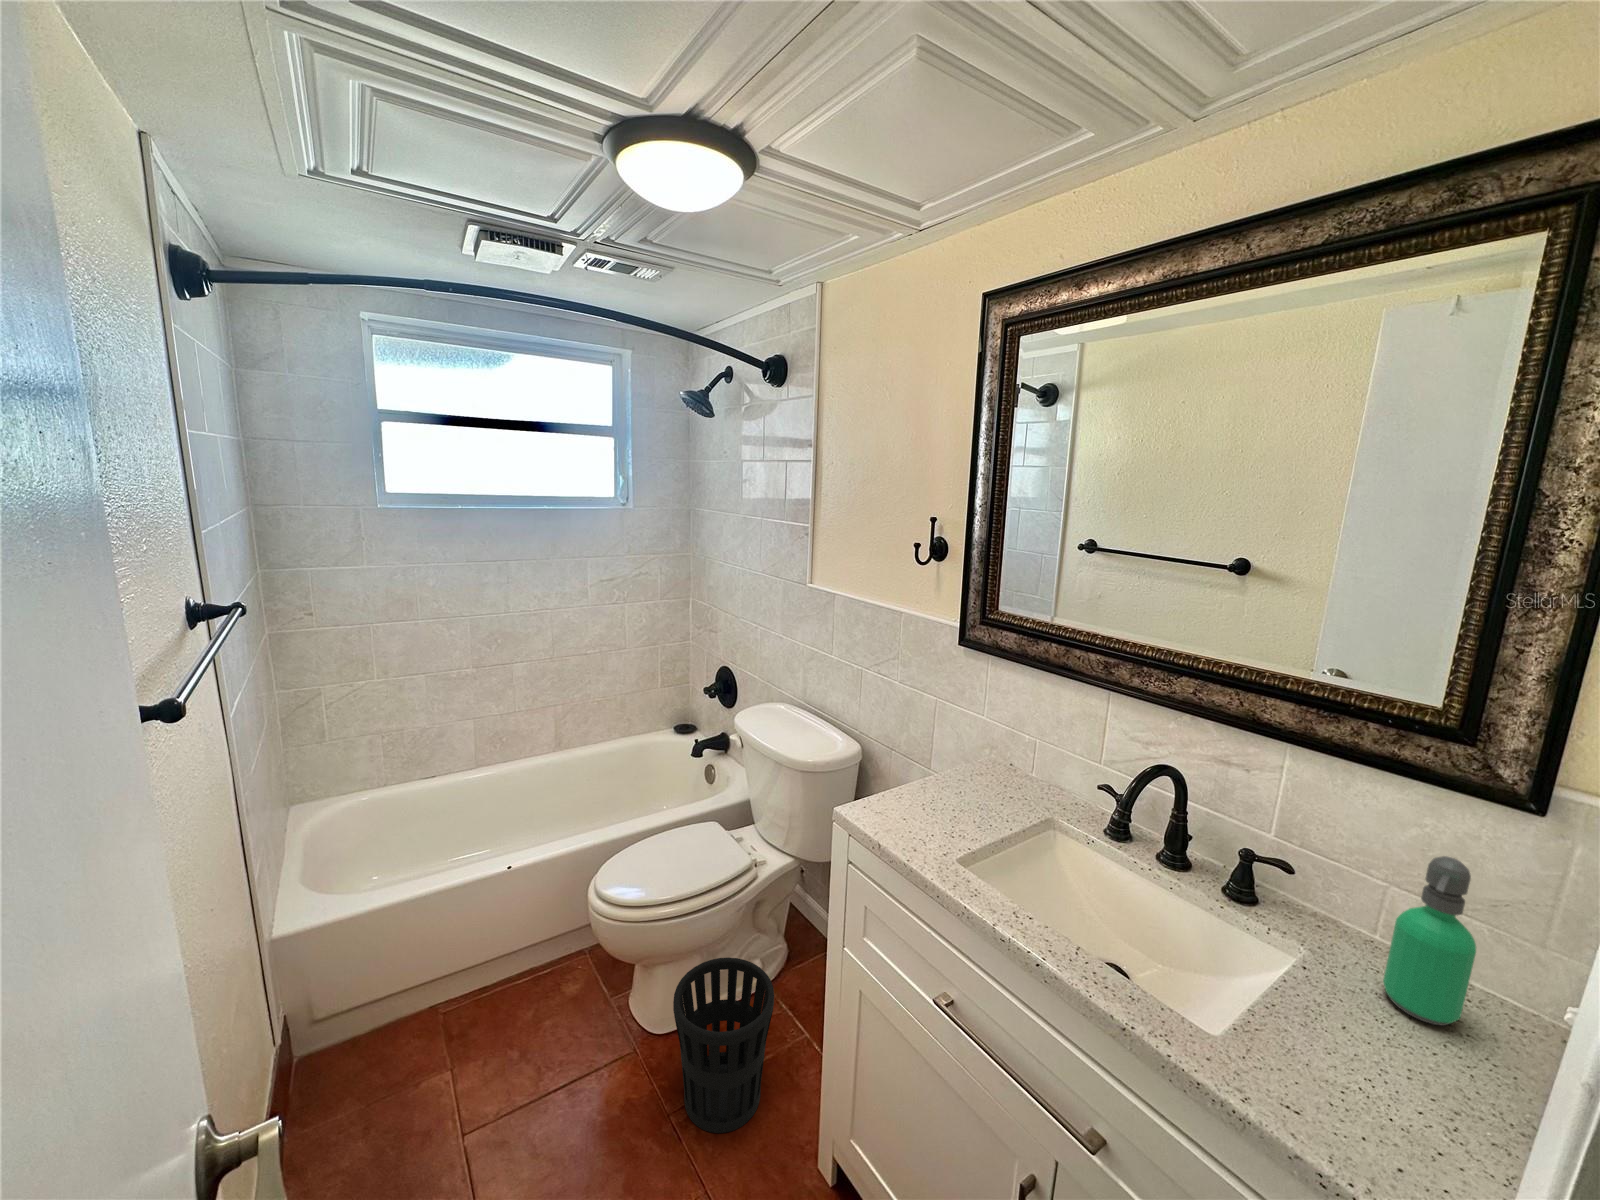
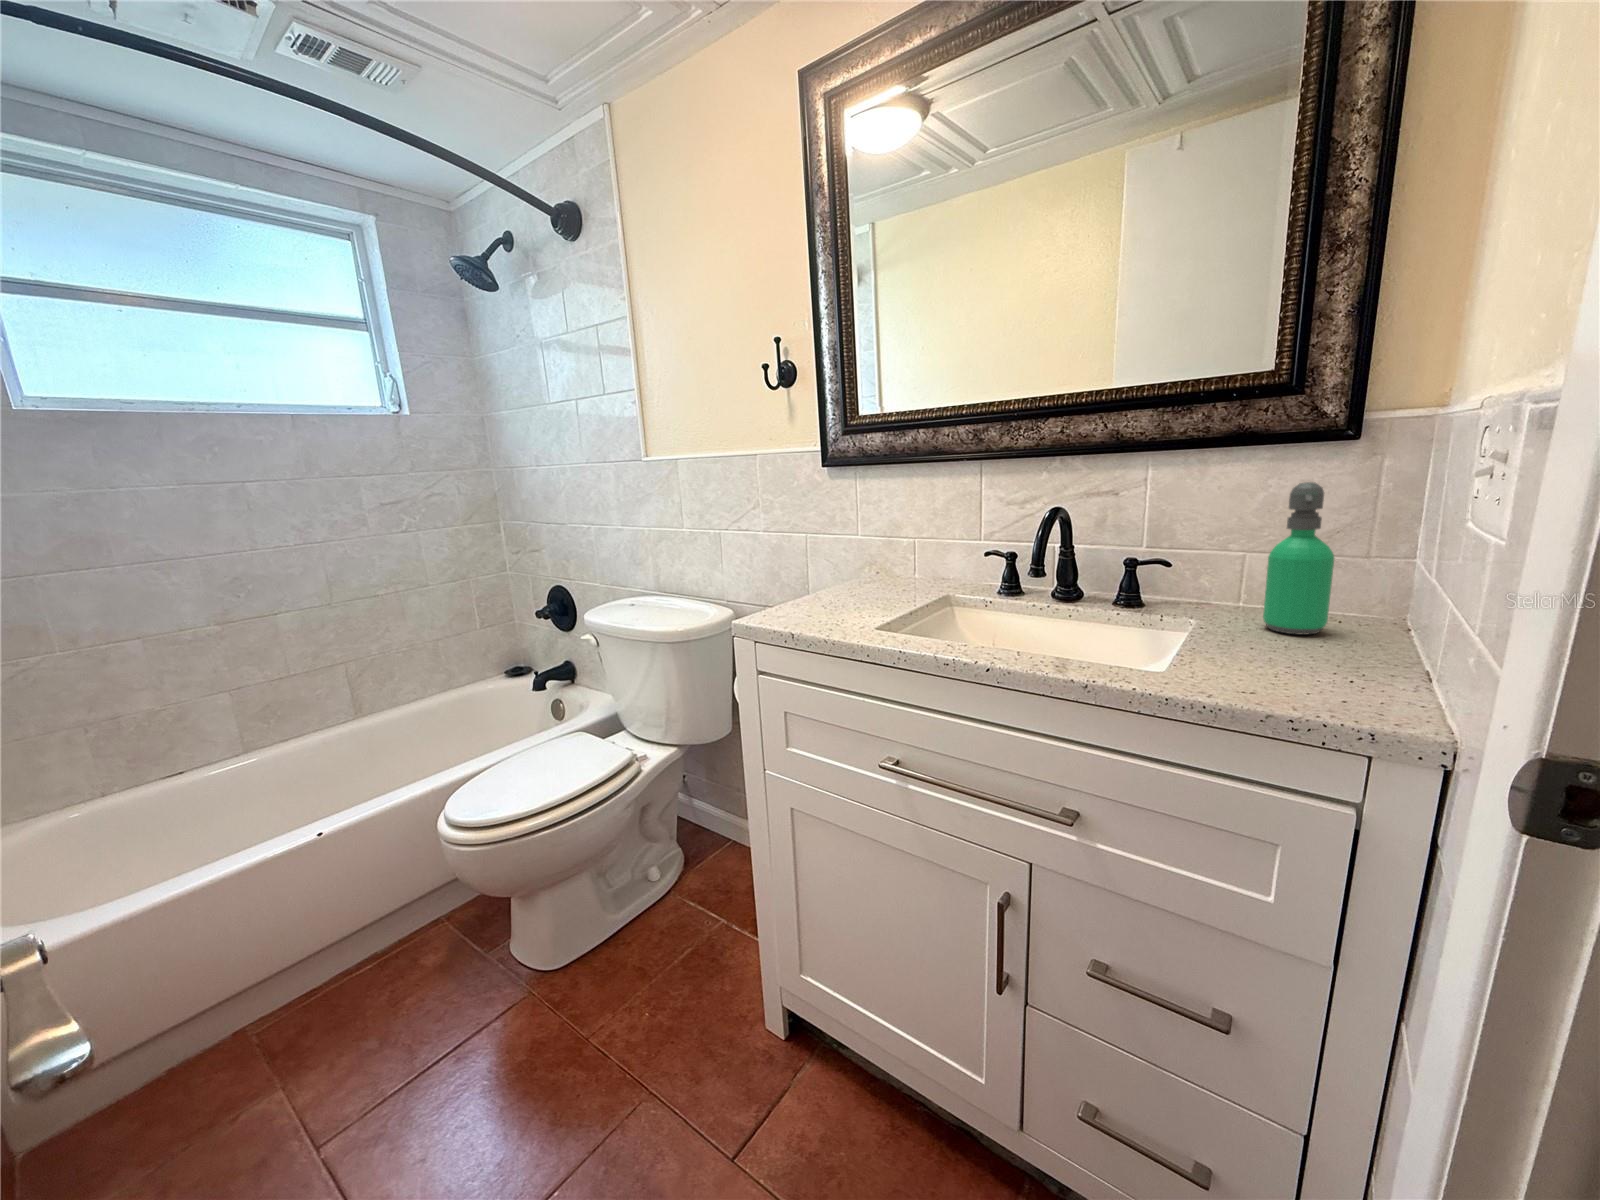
wastebasket: present [673,957,774,1133] -> none [569,853,688,1041]

